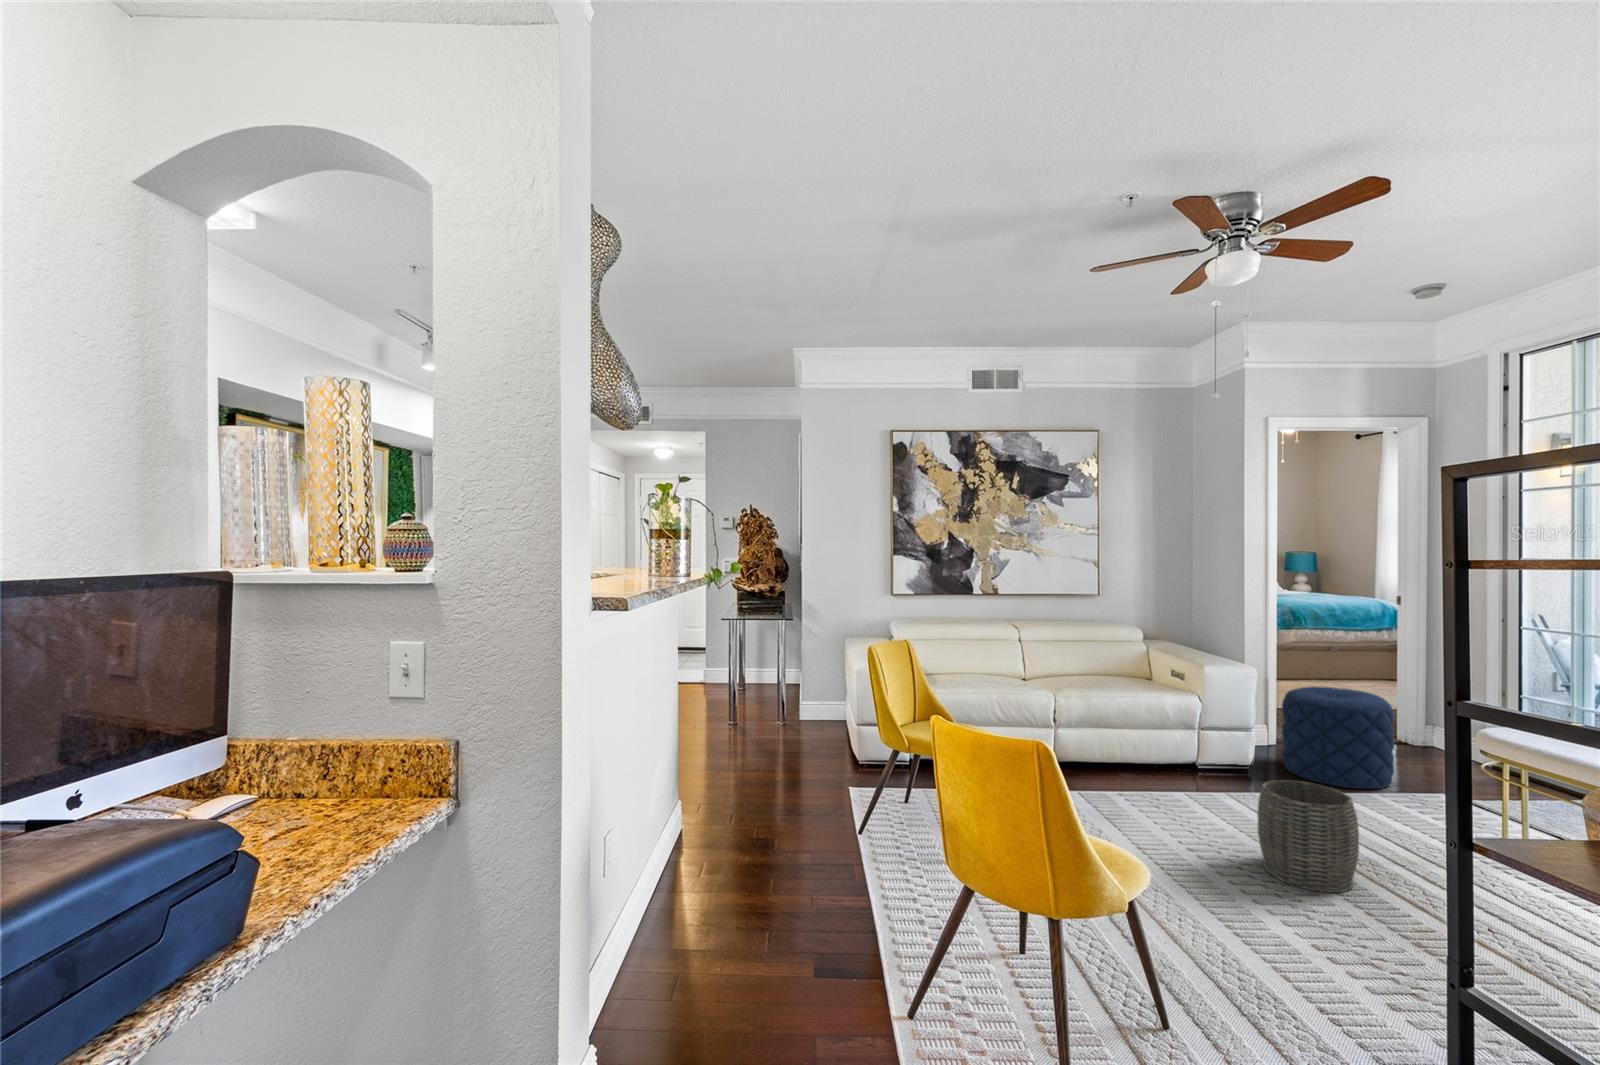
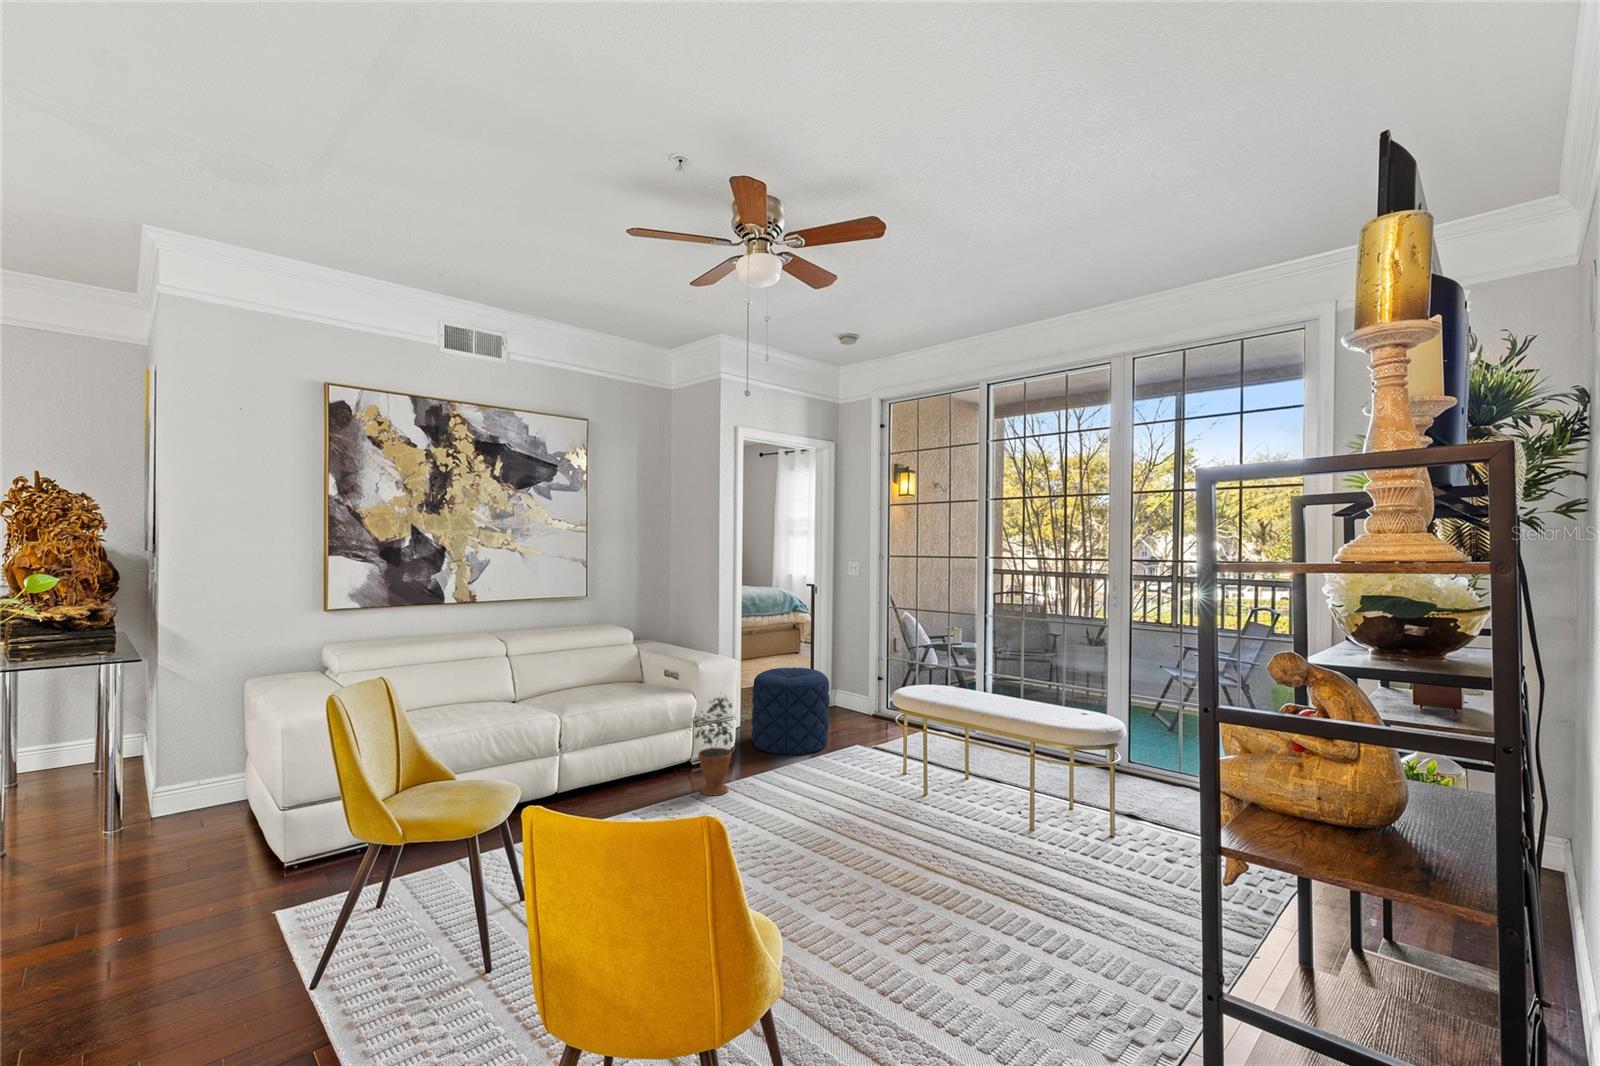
potted plant: none [1186,696,1236,801] -> present [691,698,733,796]
woven basket: present [1257,780,1359,893] -> none [776,765,851,867]

